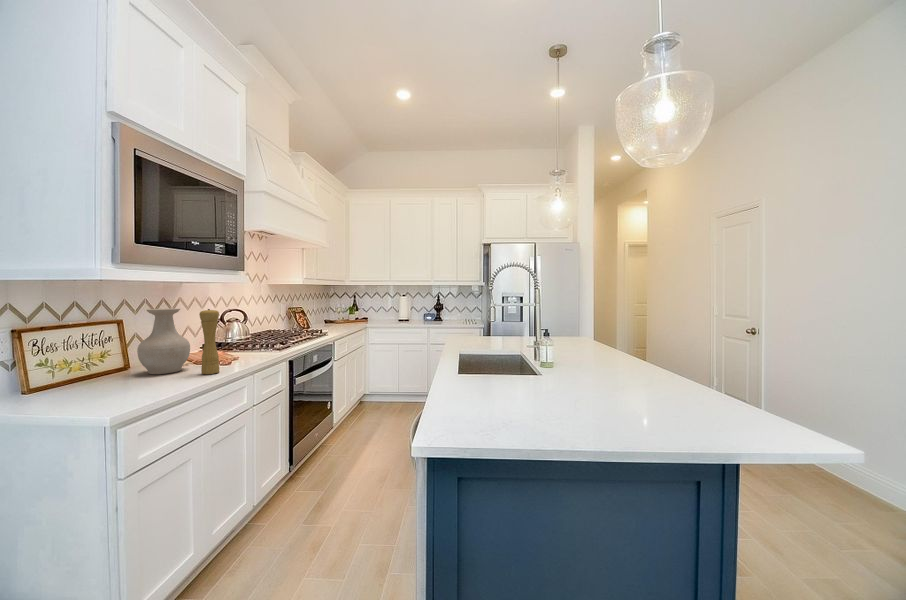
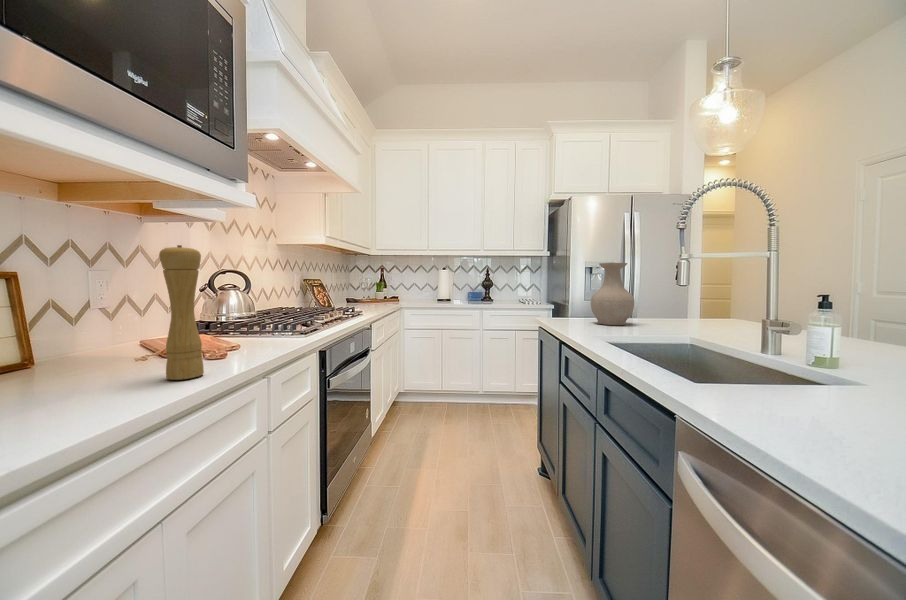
vase: present [137,309,190,374] -> present [591,263,634,325]

